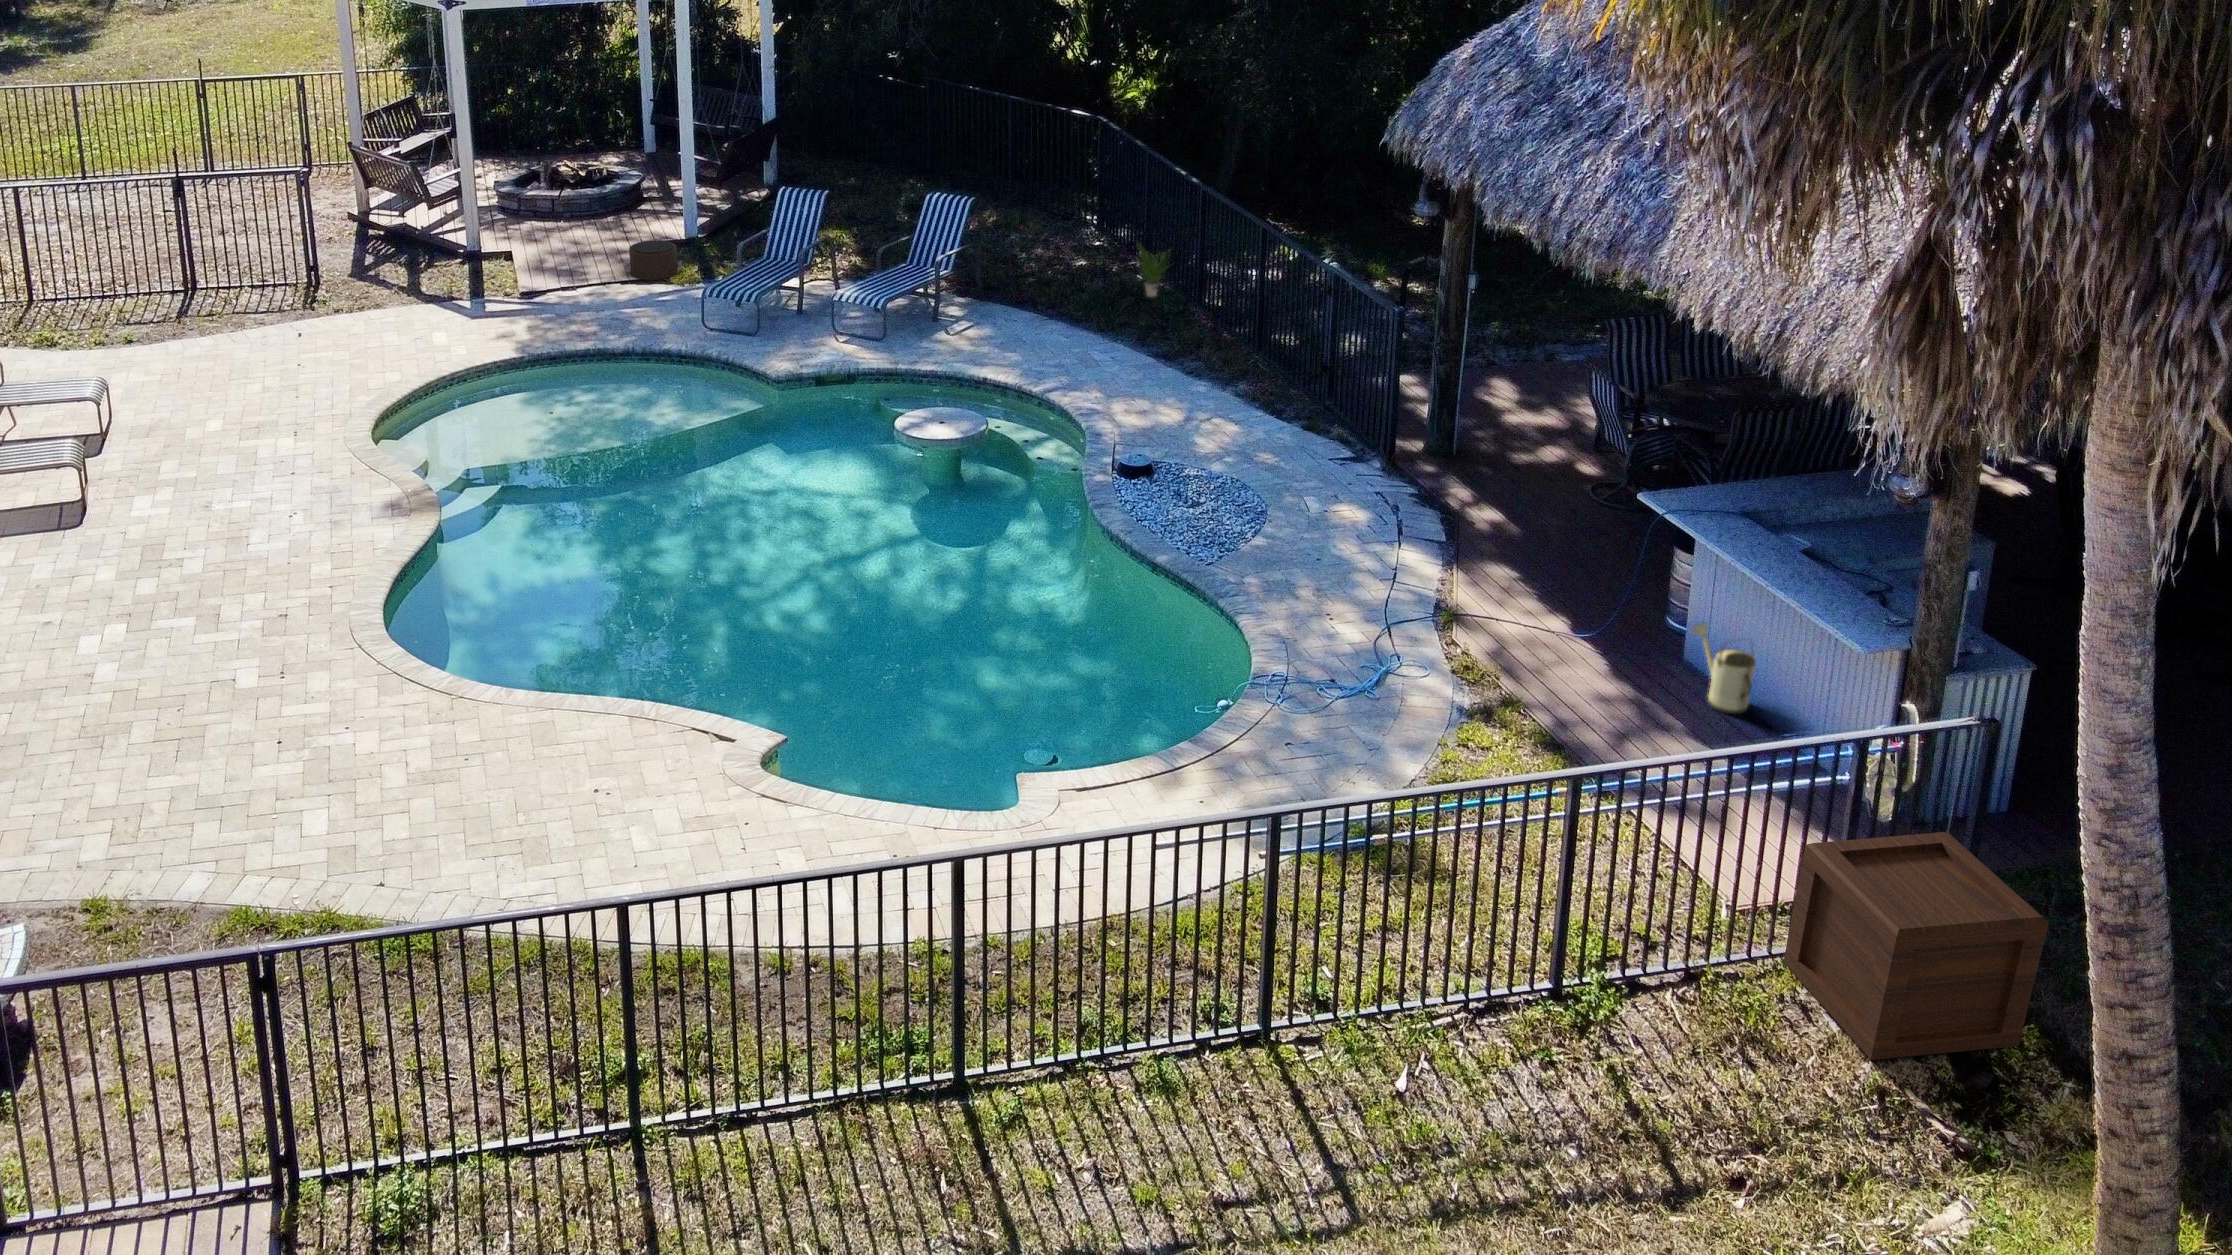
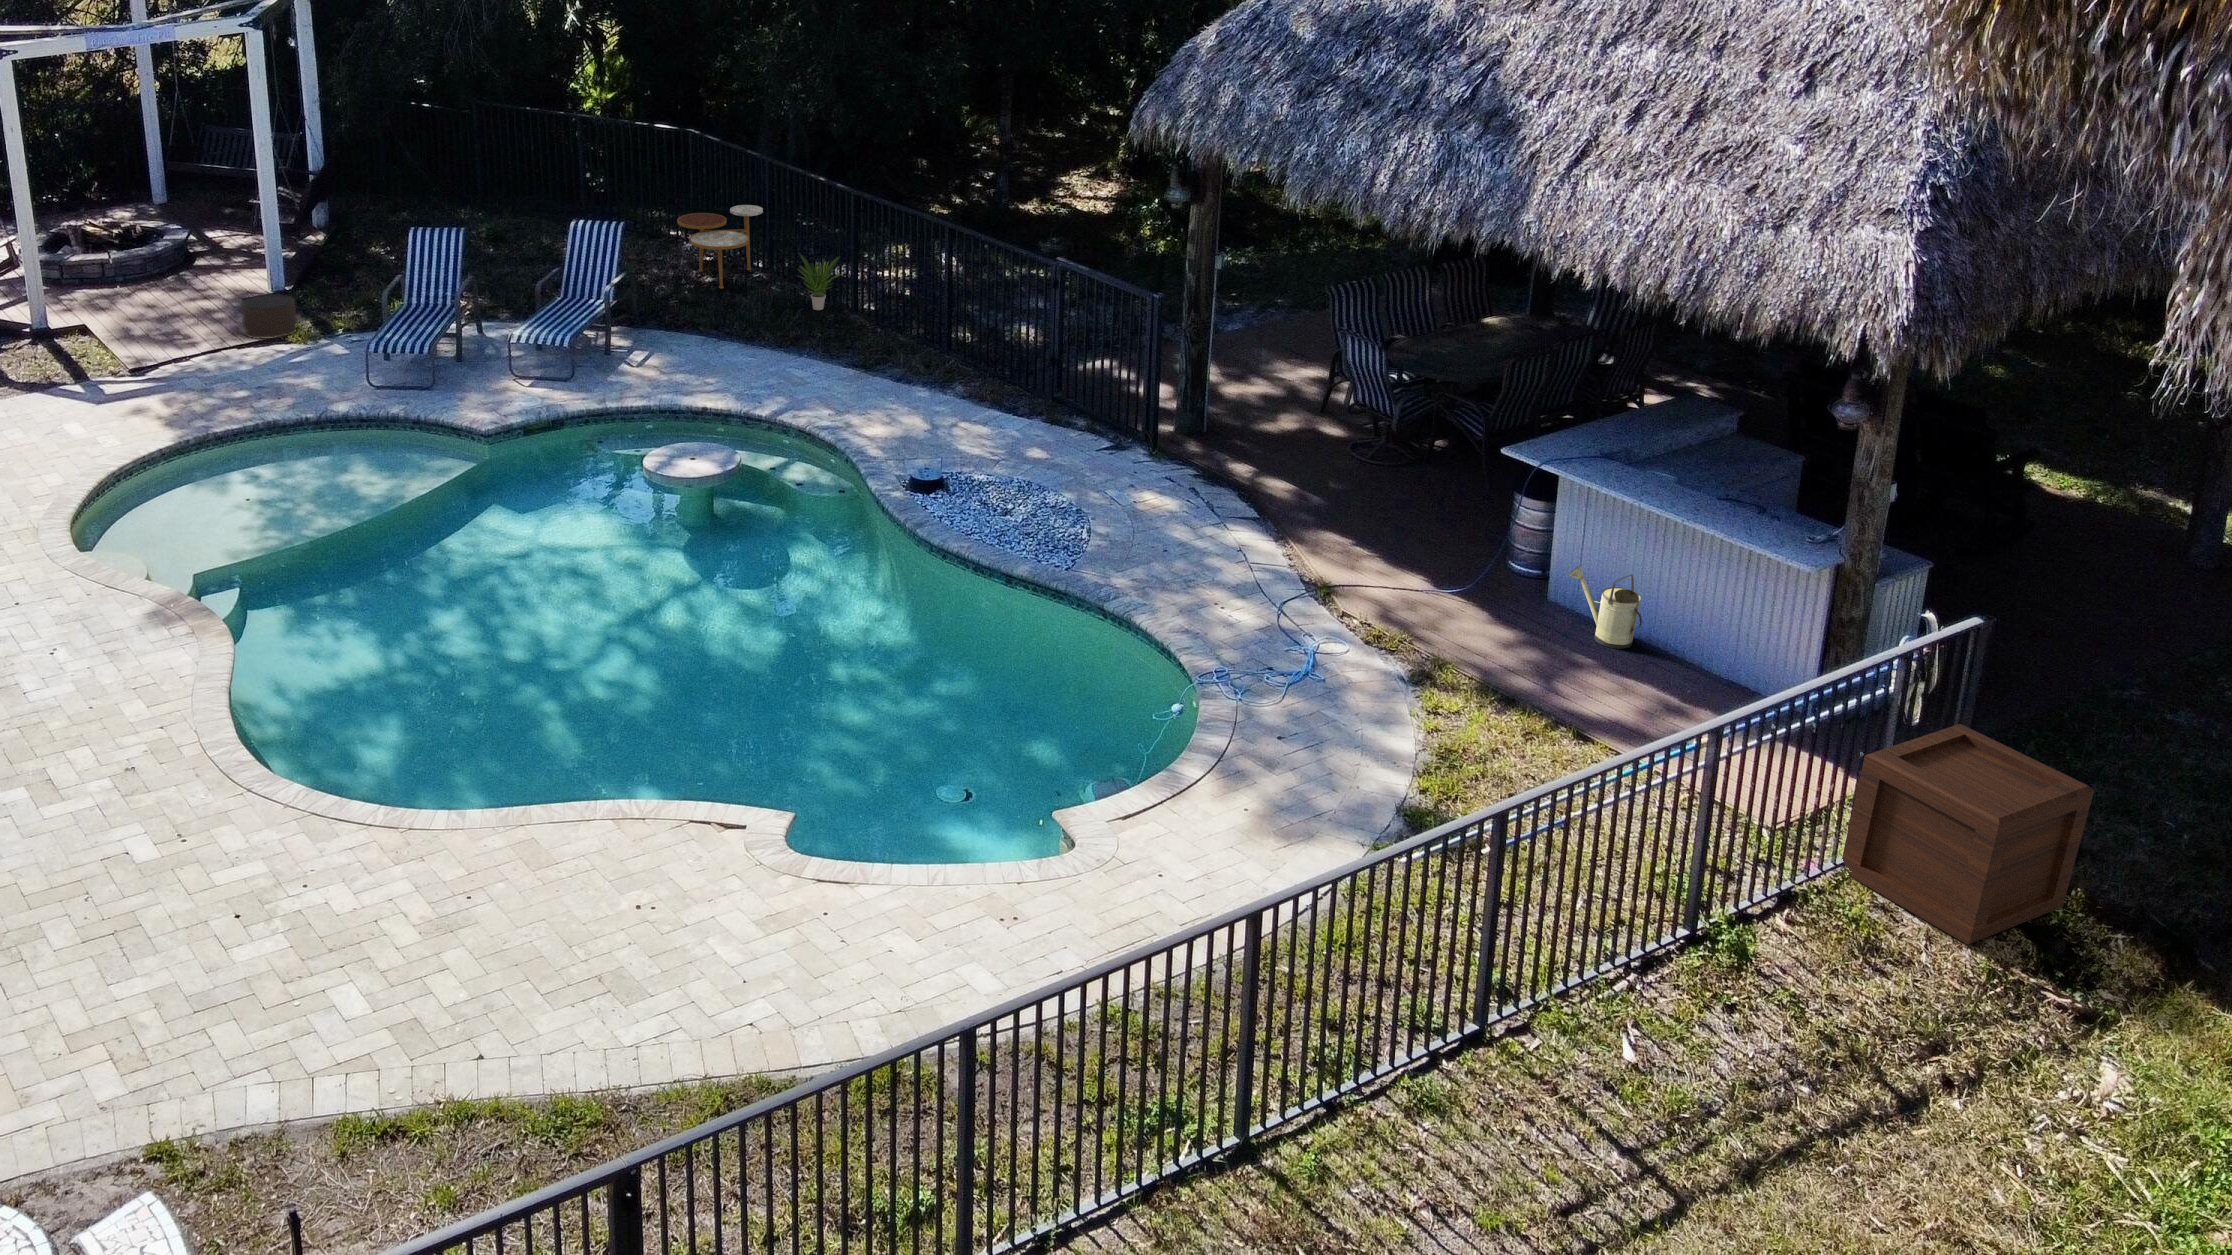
side table: none [1045,192,1127,269] -> present [677,205,763,289]

